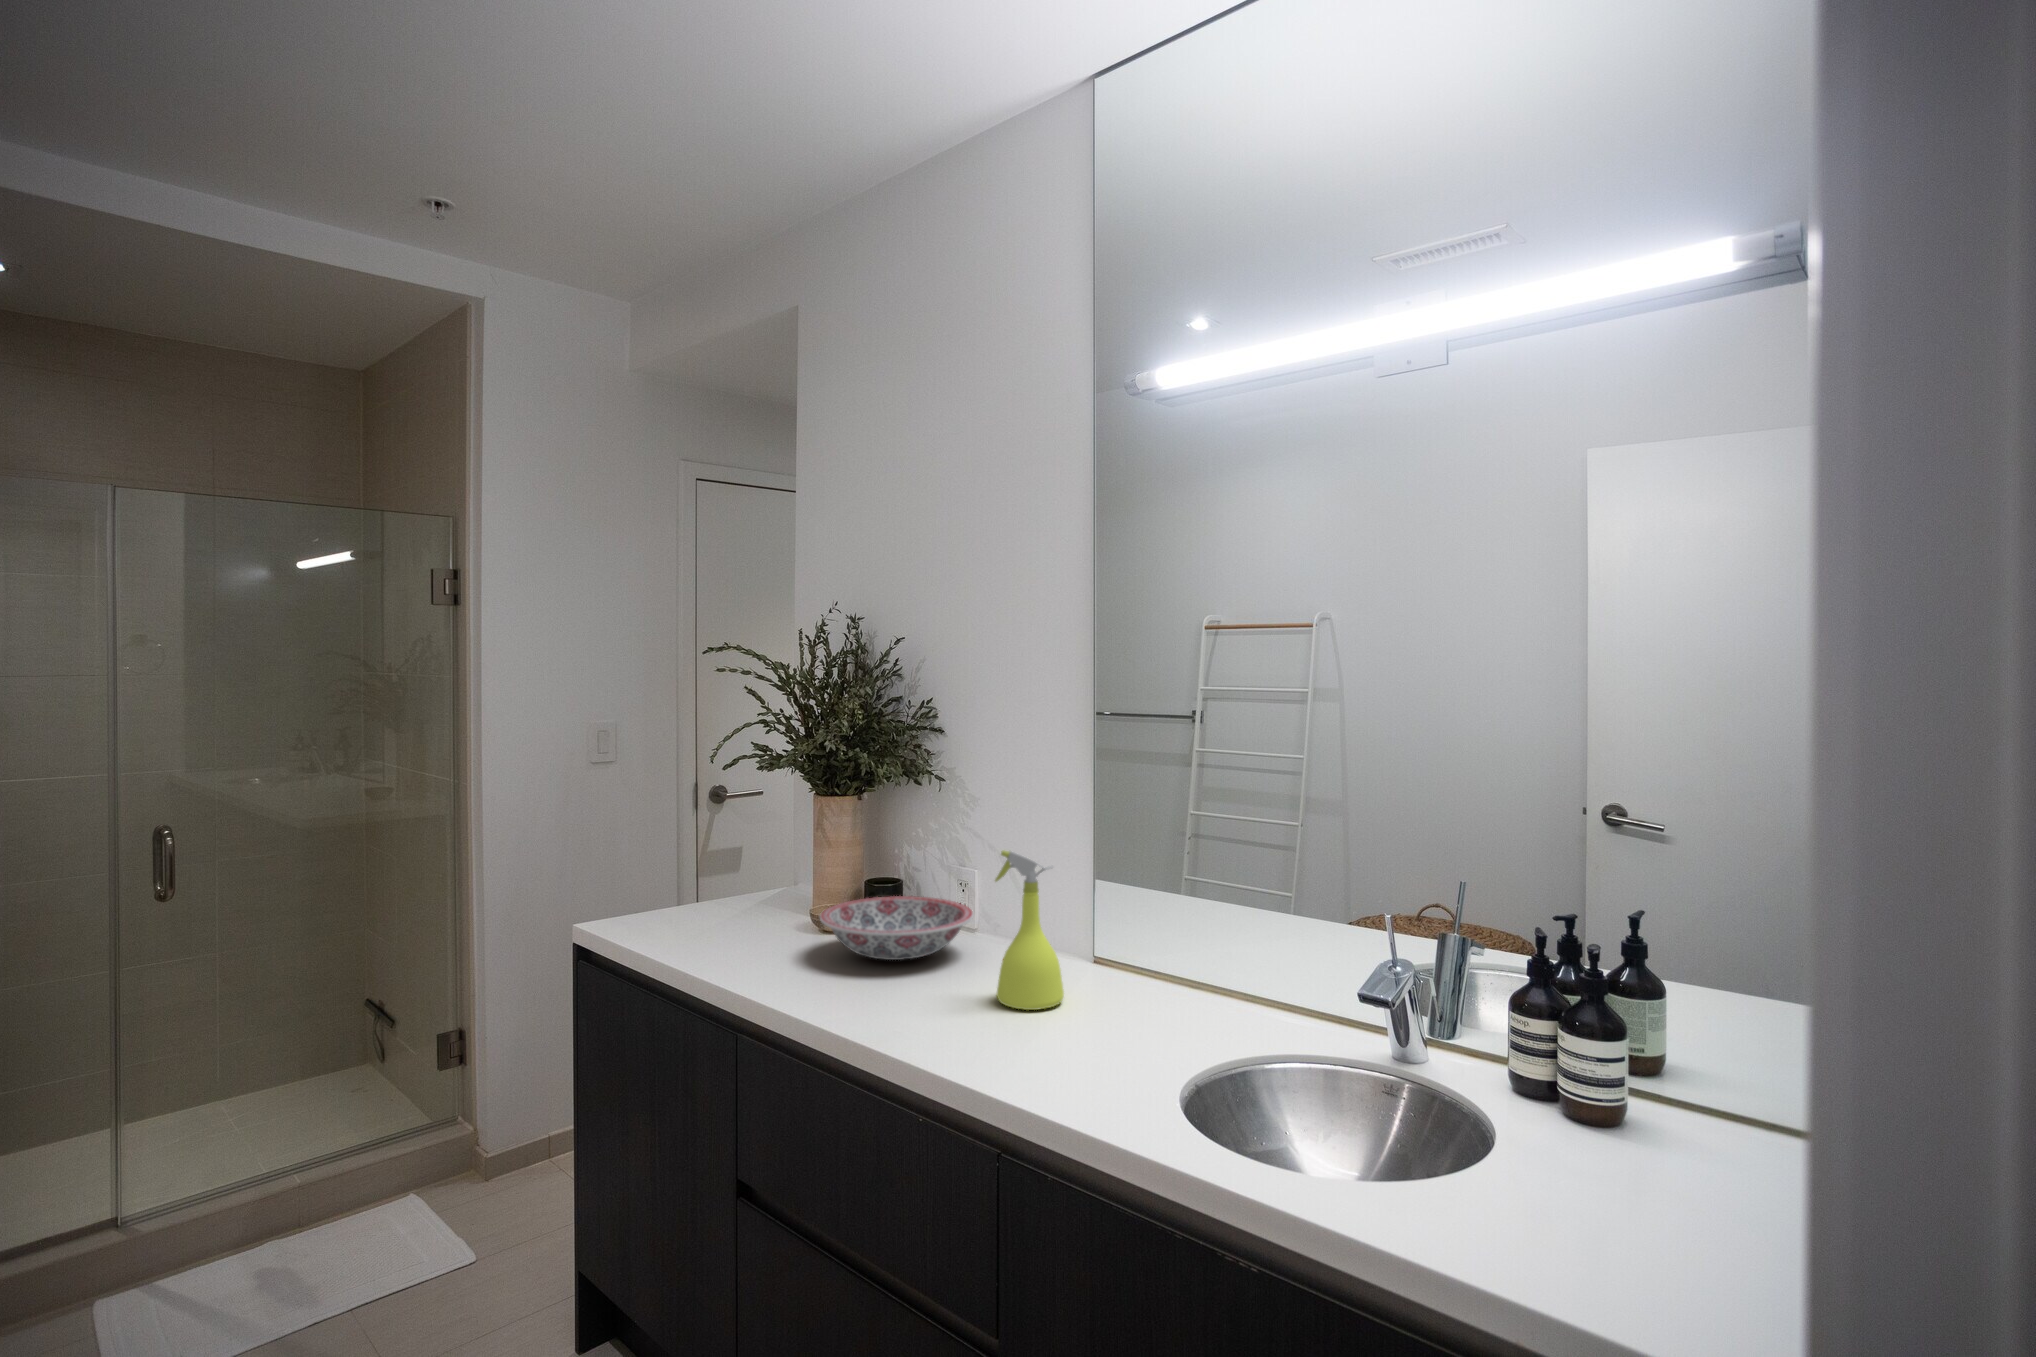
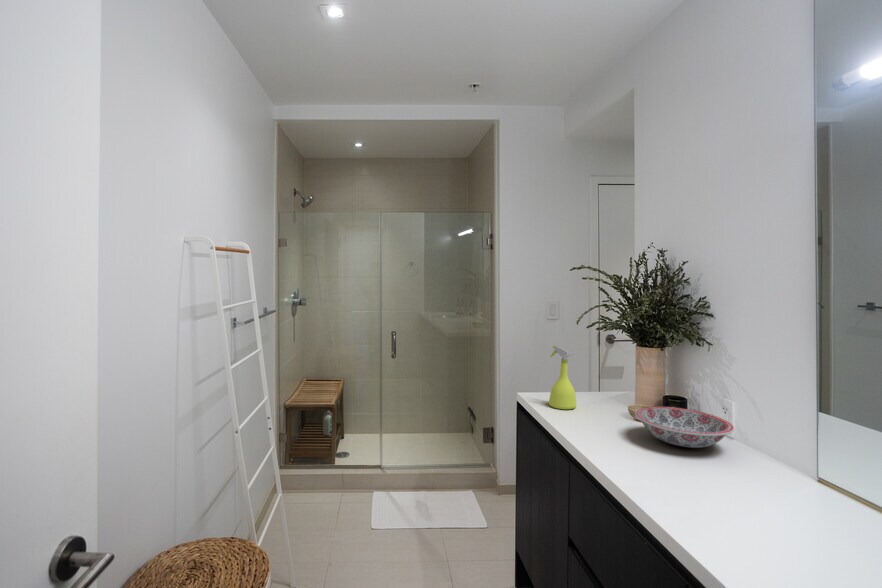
spray bottle: present [995,850,1064,1010] -> present [549,346,576,409]

